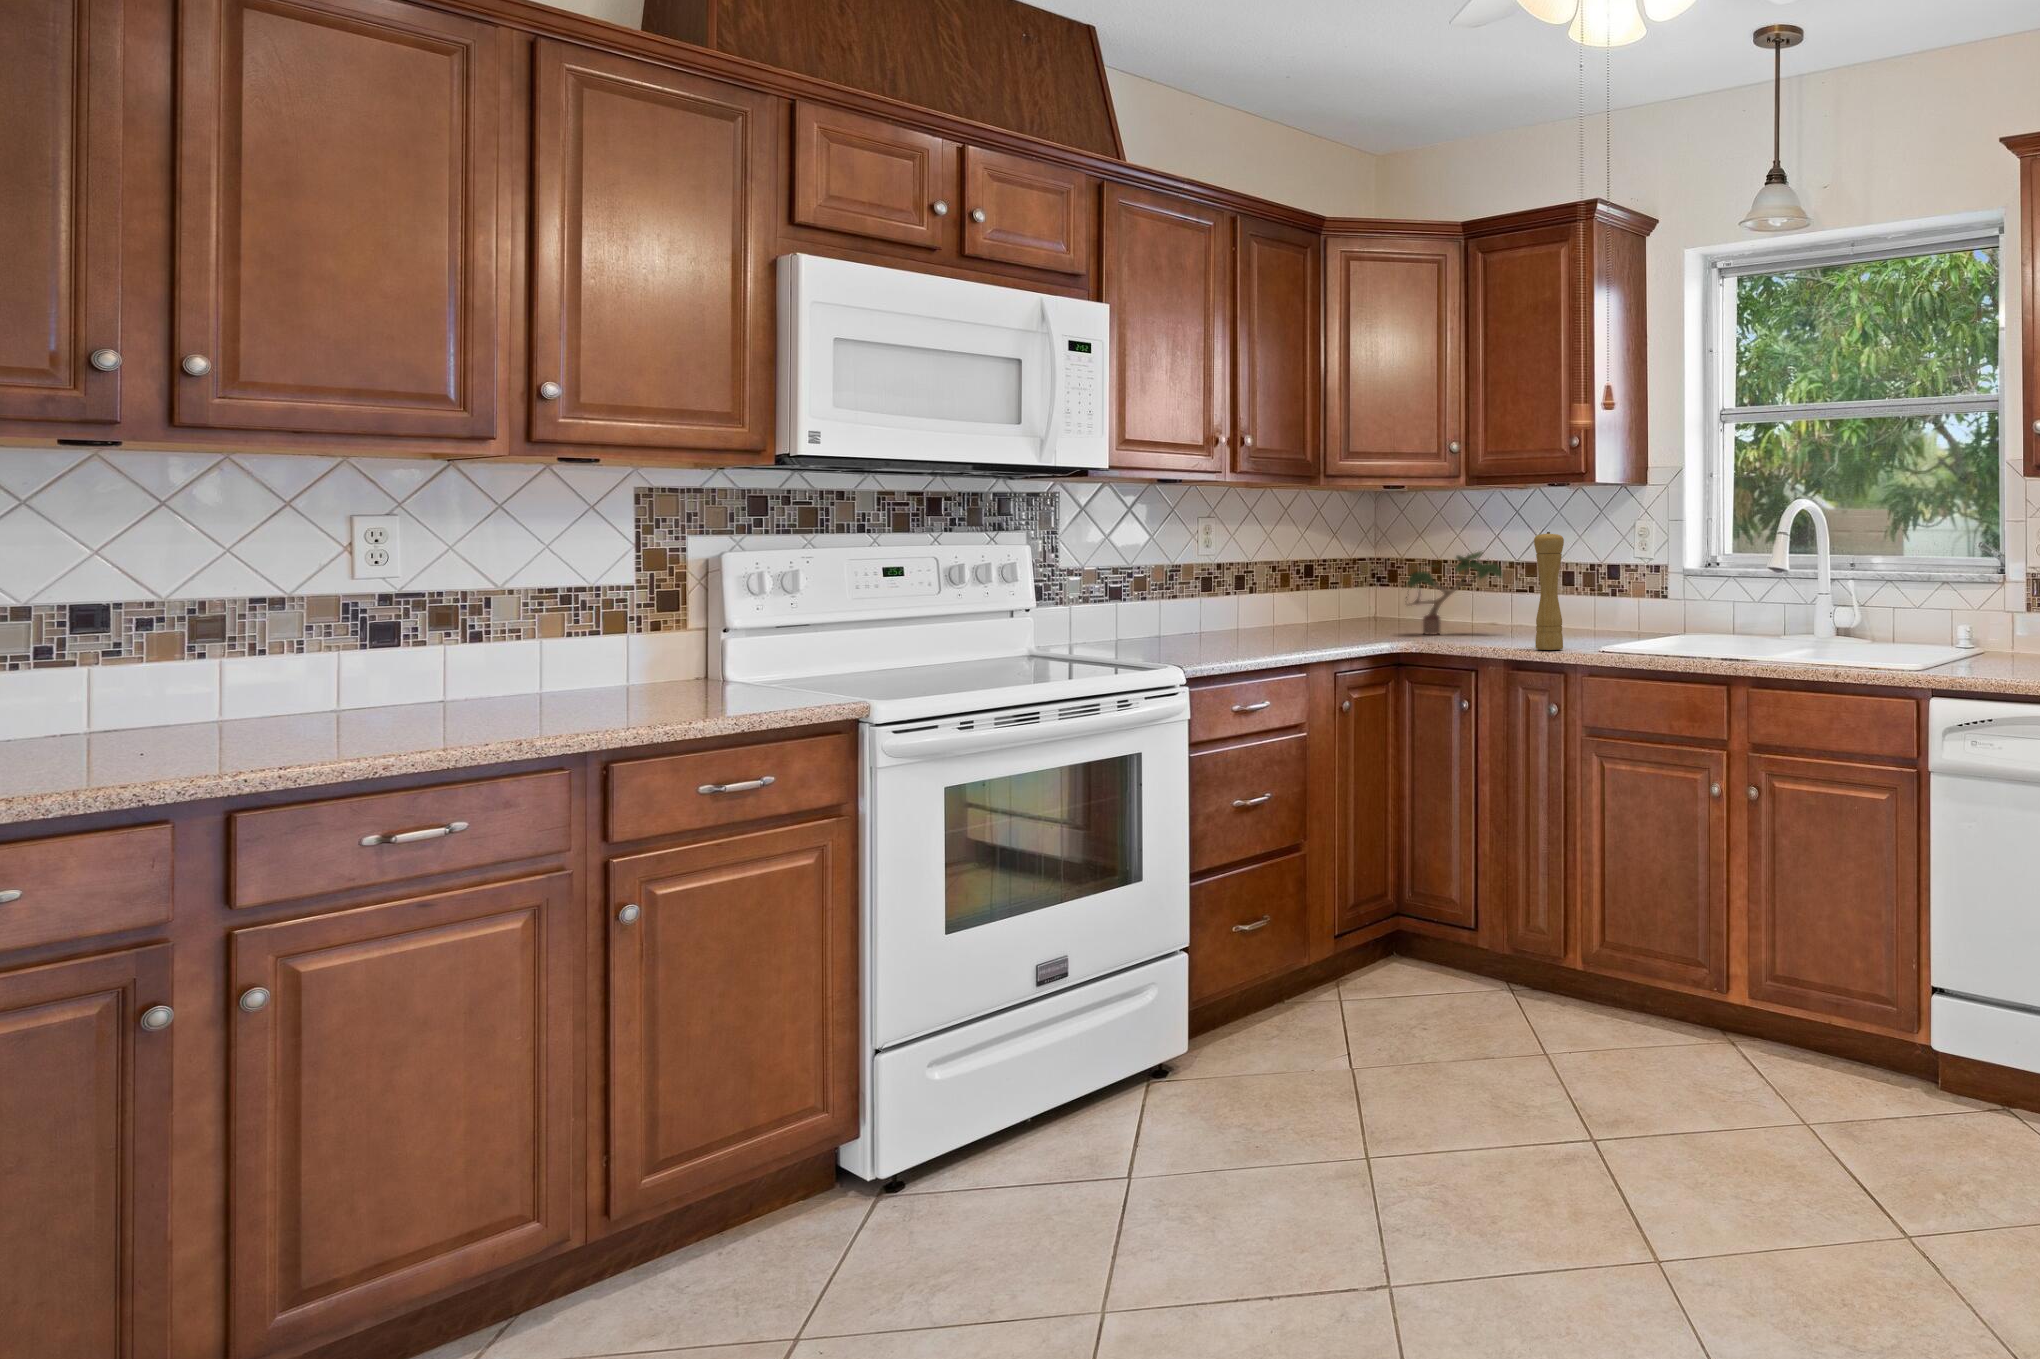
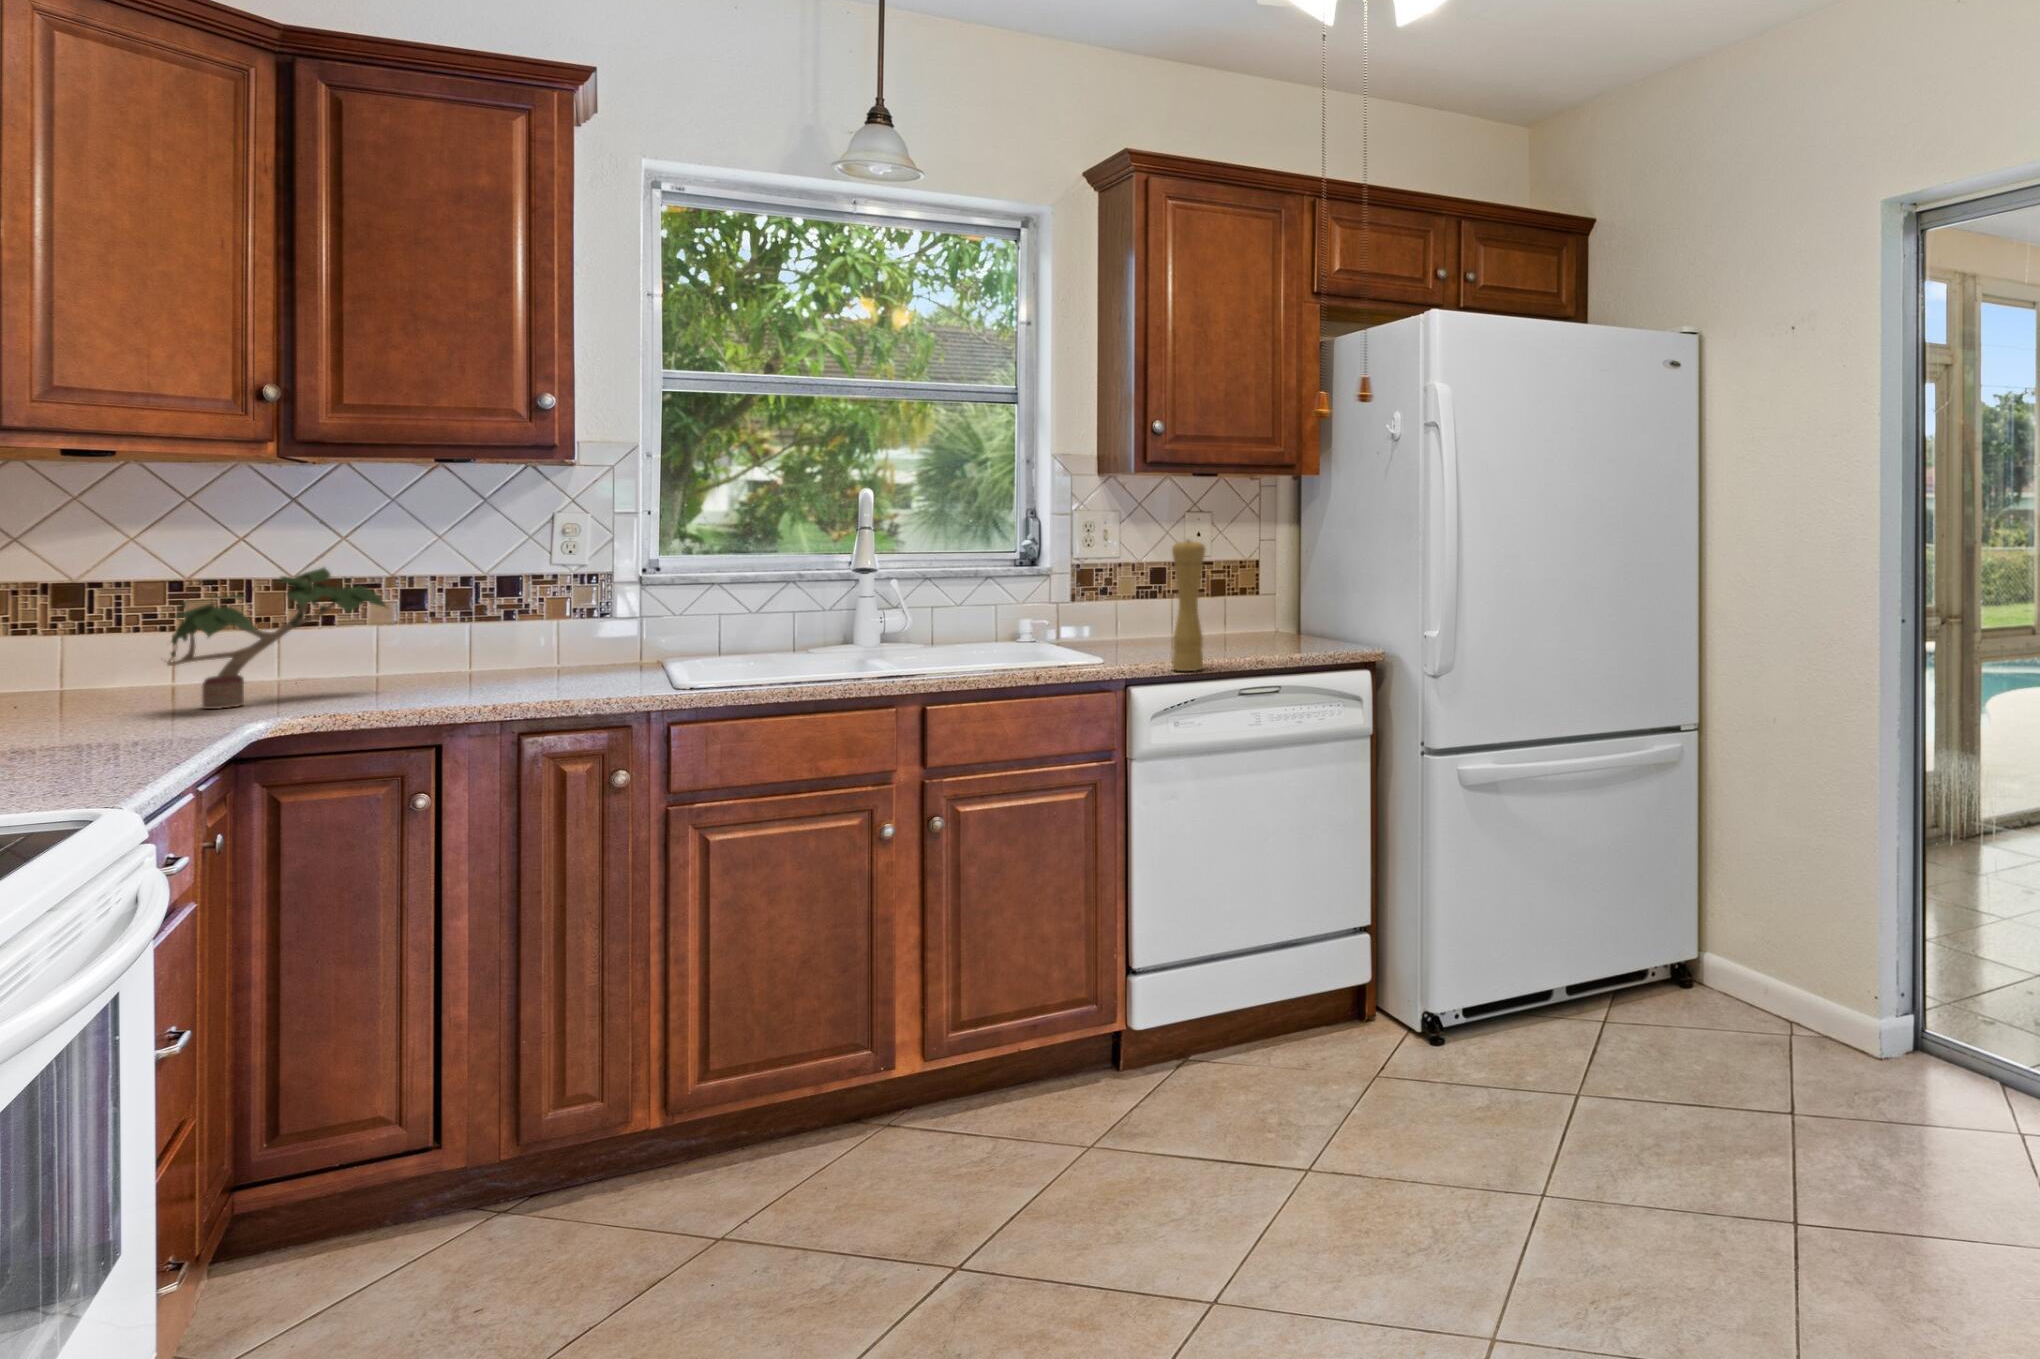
pepper mill: present [1534,532,1564,650] -> present [1172,540,1205,671]

